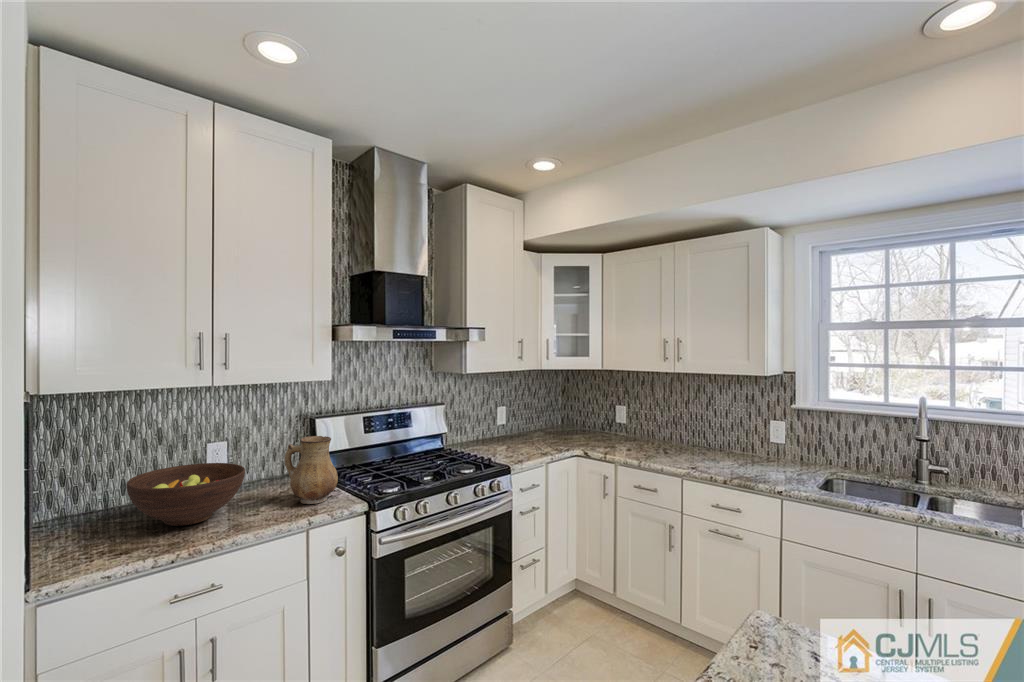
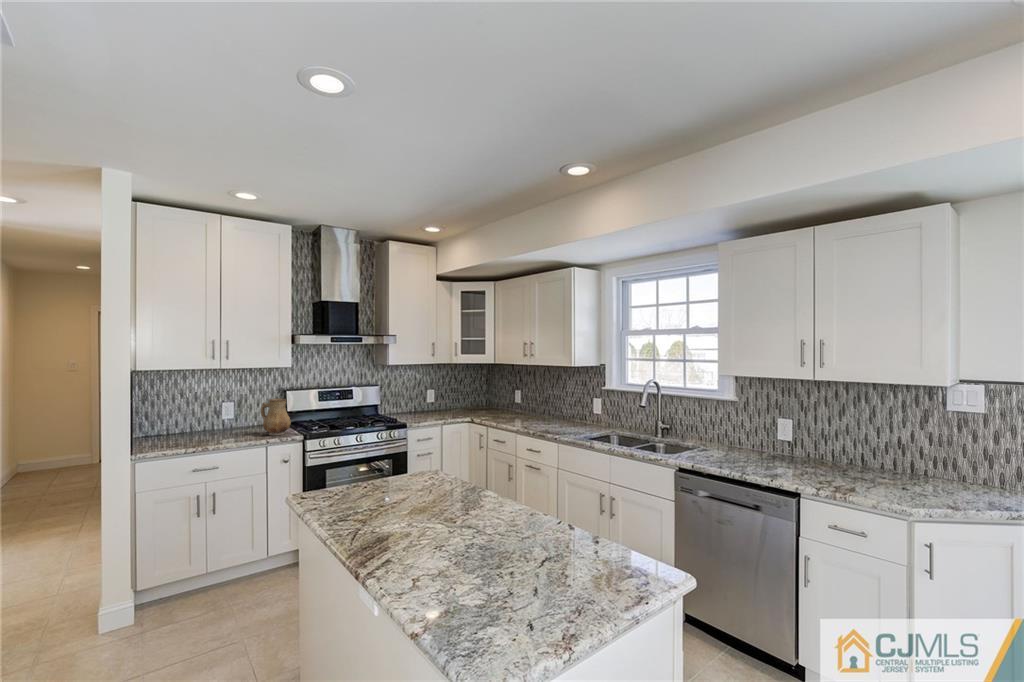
fruit bowl: present [126,463,245,526] -> none [176,412,237,441]

